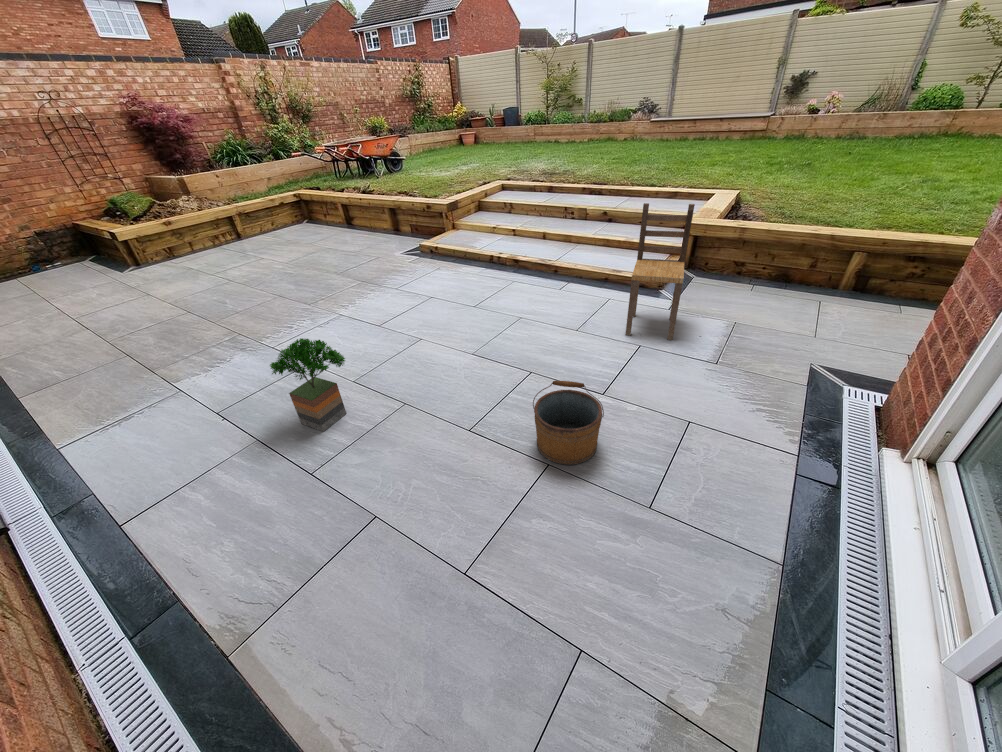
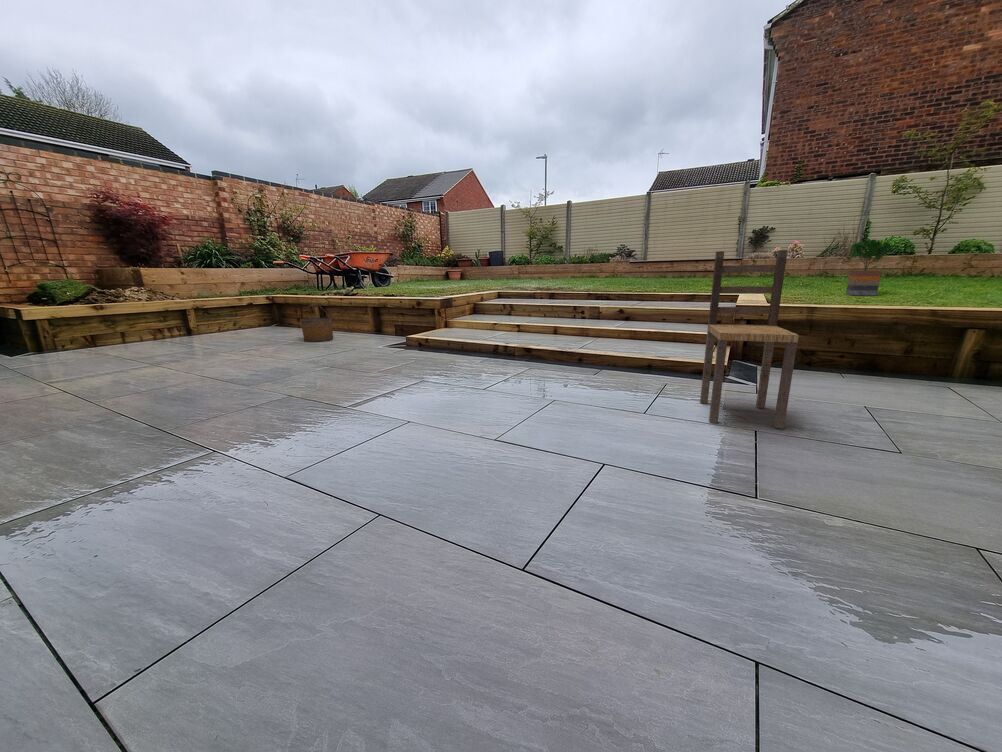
potted tree: present [270,338,346,432] -> present [845,239,894,296]
bucket: present [533,381,604,465] -> present [301,304,333,342]

